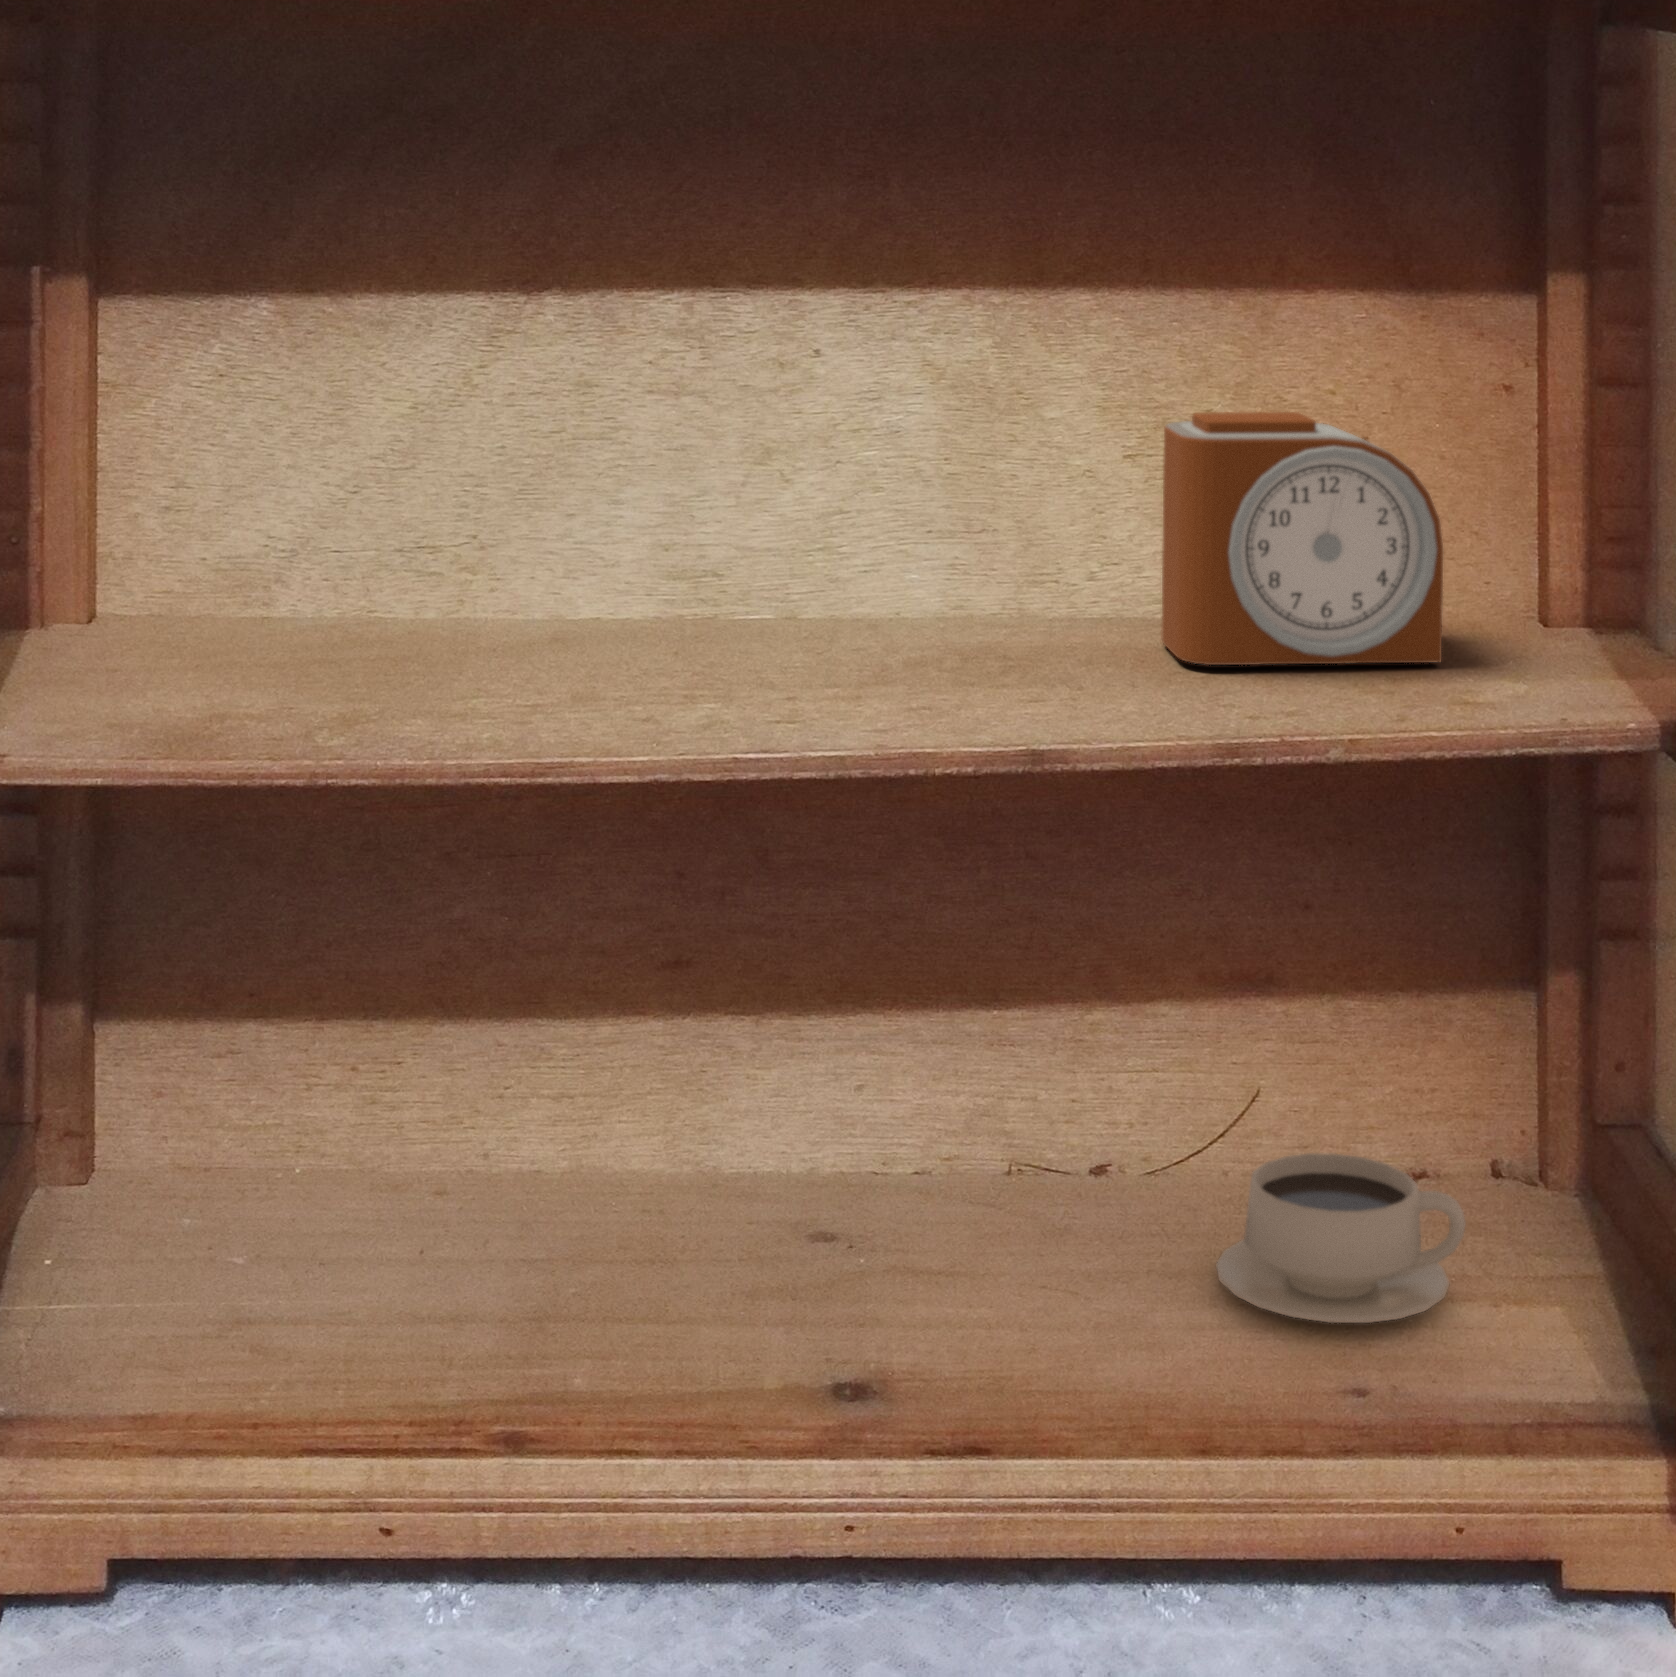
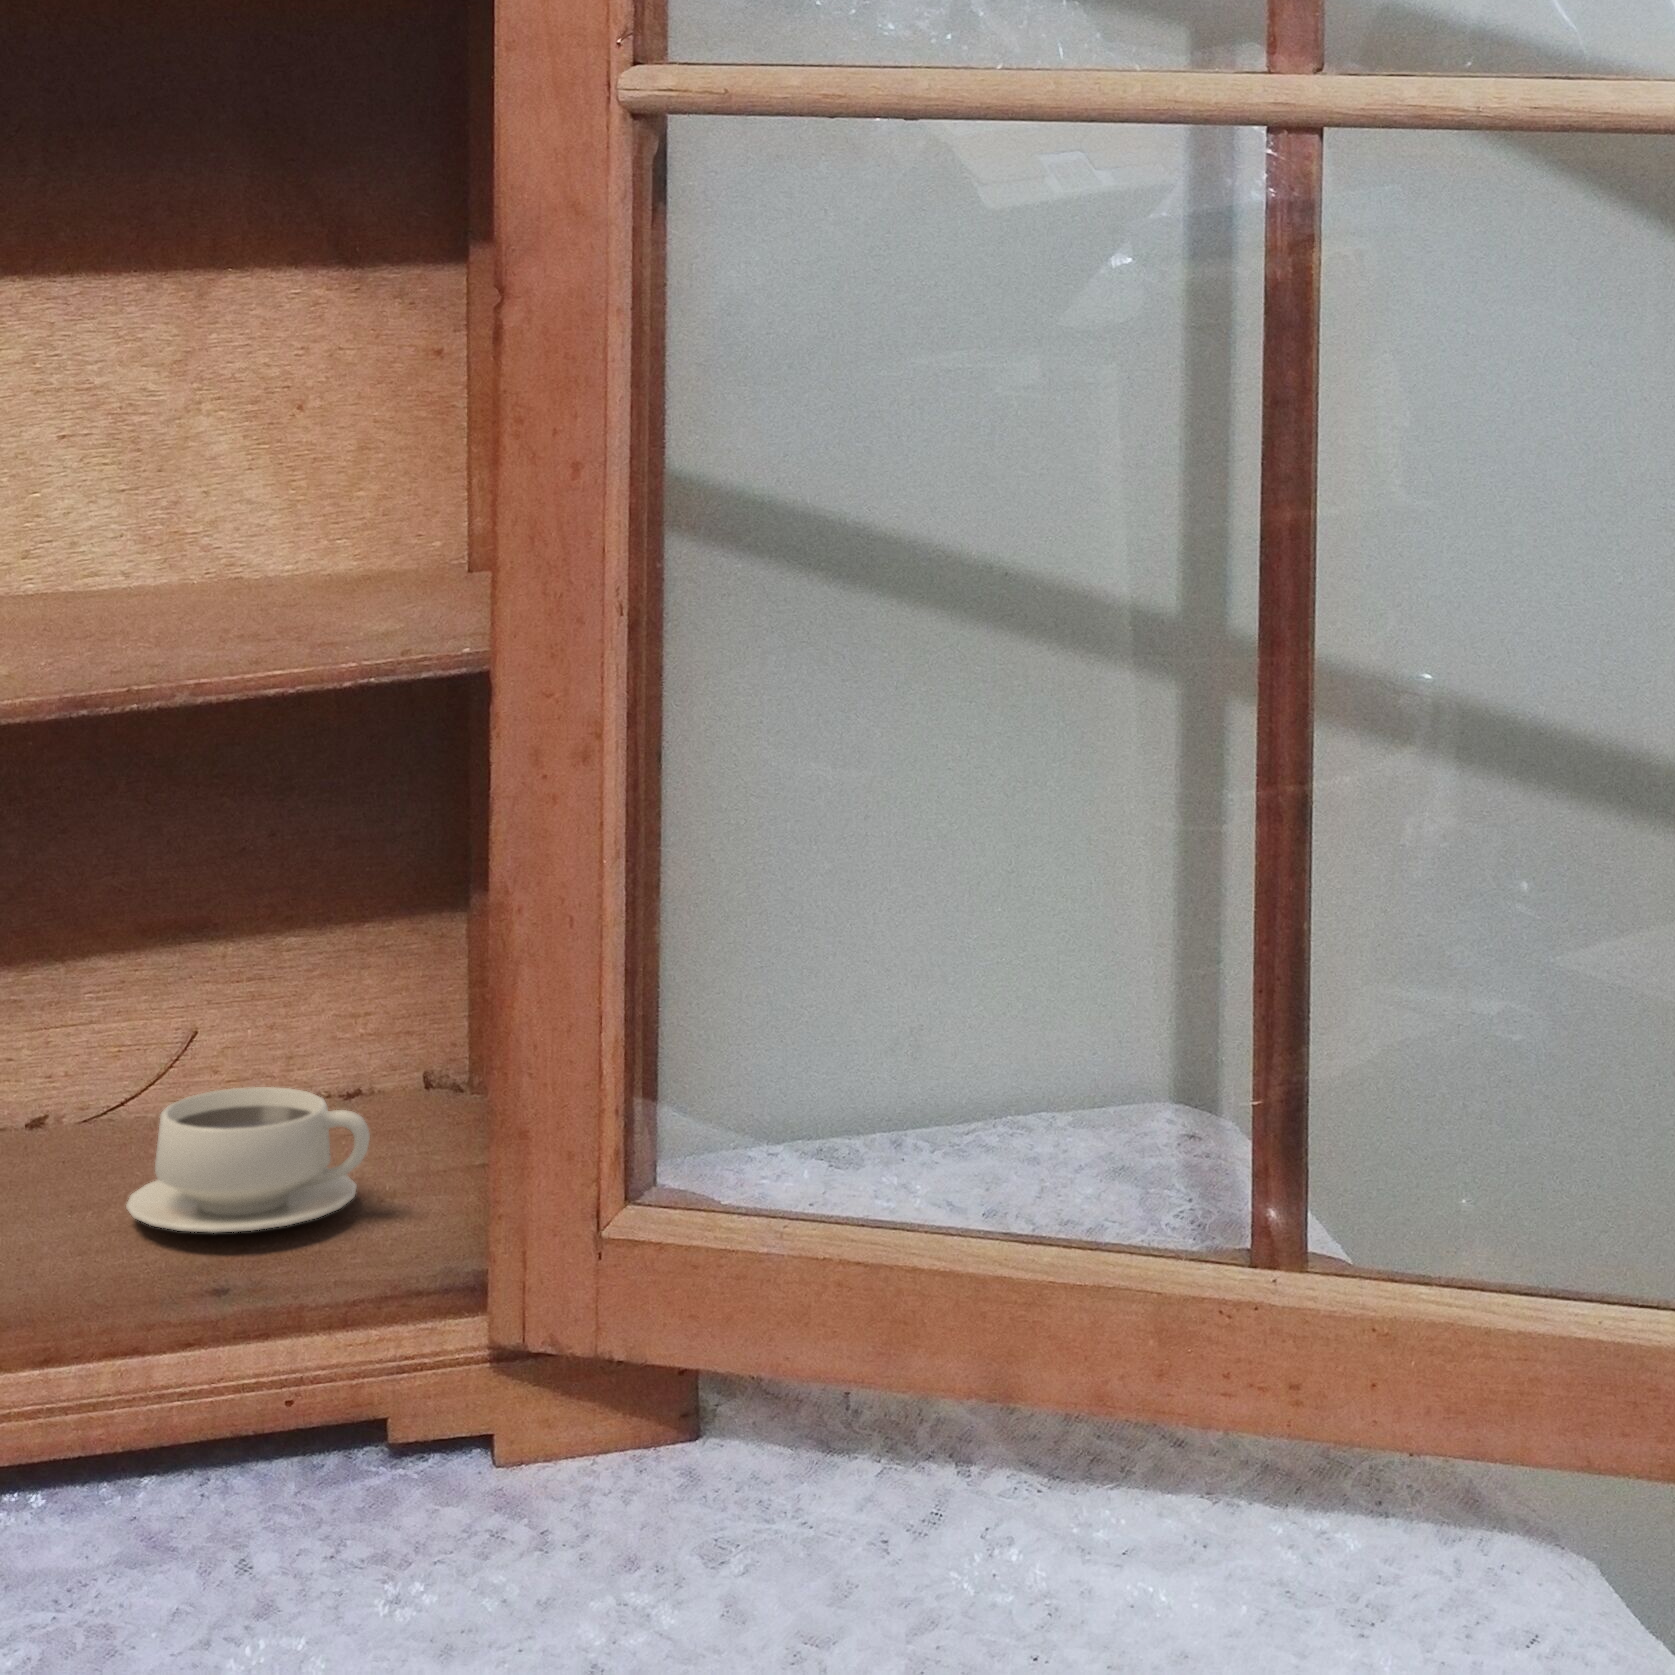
alarm clock: present [1161,412,1443,665] -> none [86,381,352,616]

